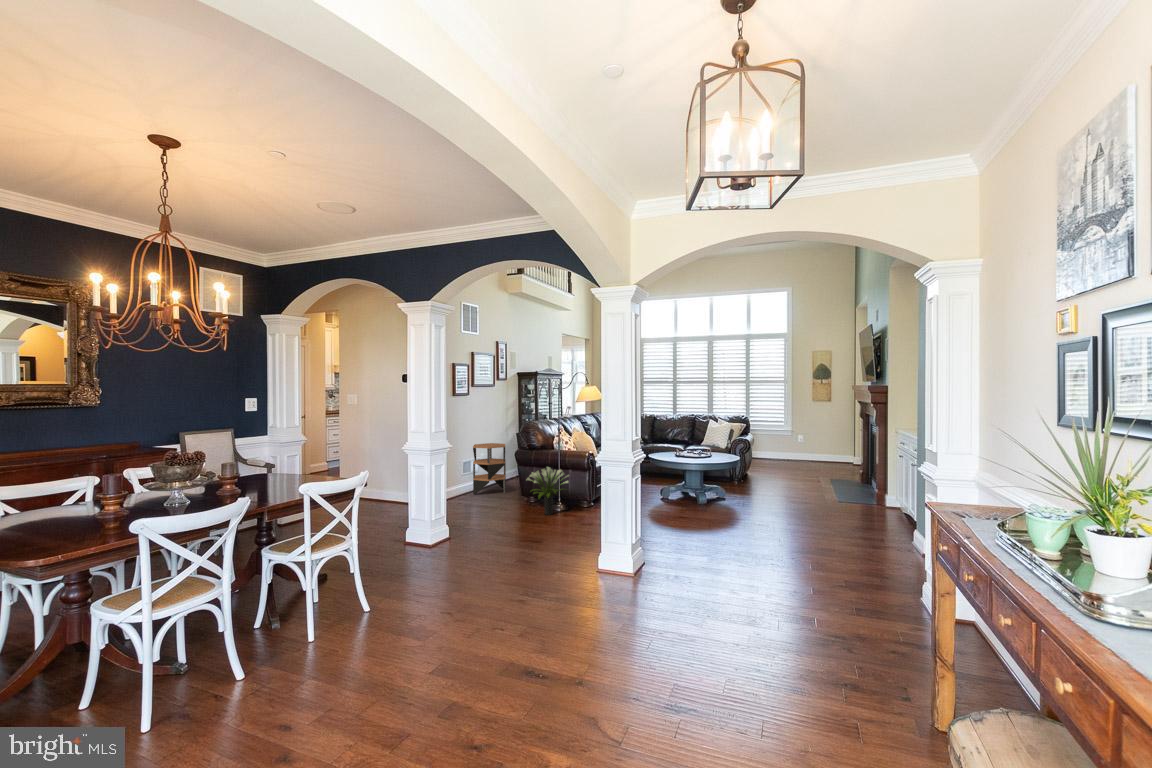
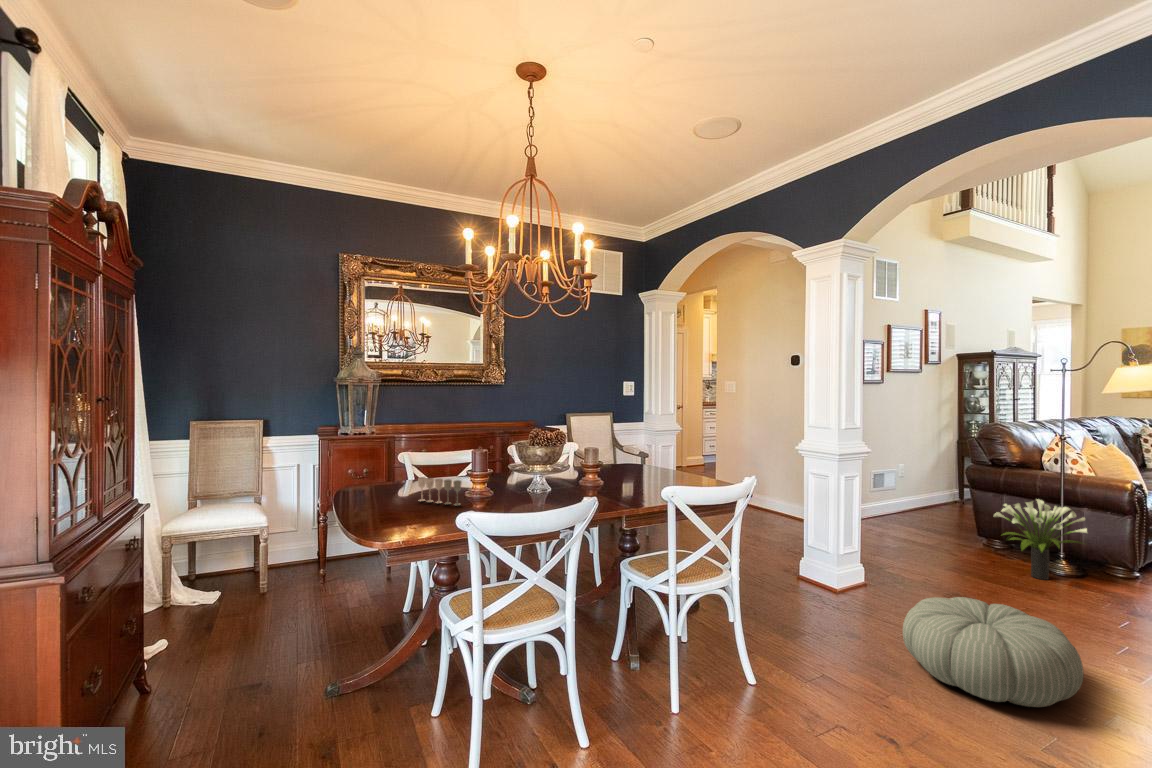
side table: present [473,443,506,494] -> none [890,452,944,527]
wine glass: none [35,504,96,530] -> present [418,477,461,506]
pouf: none [464,529,547,582] -> present [903,597,1084,707]

